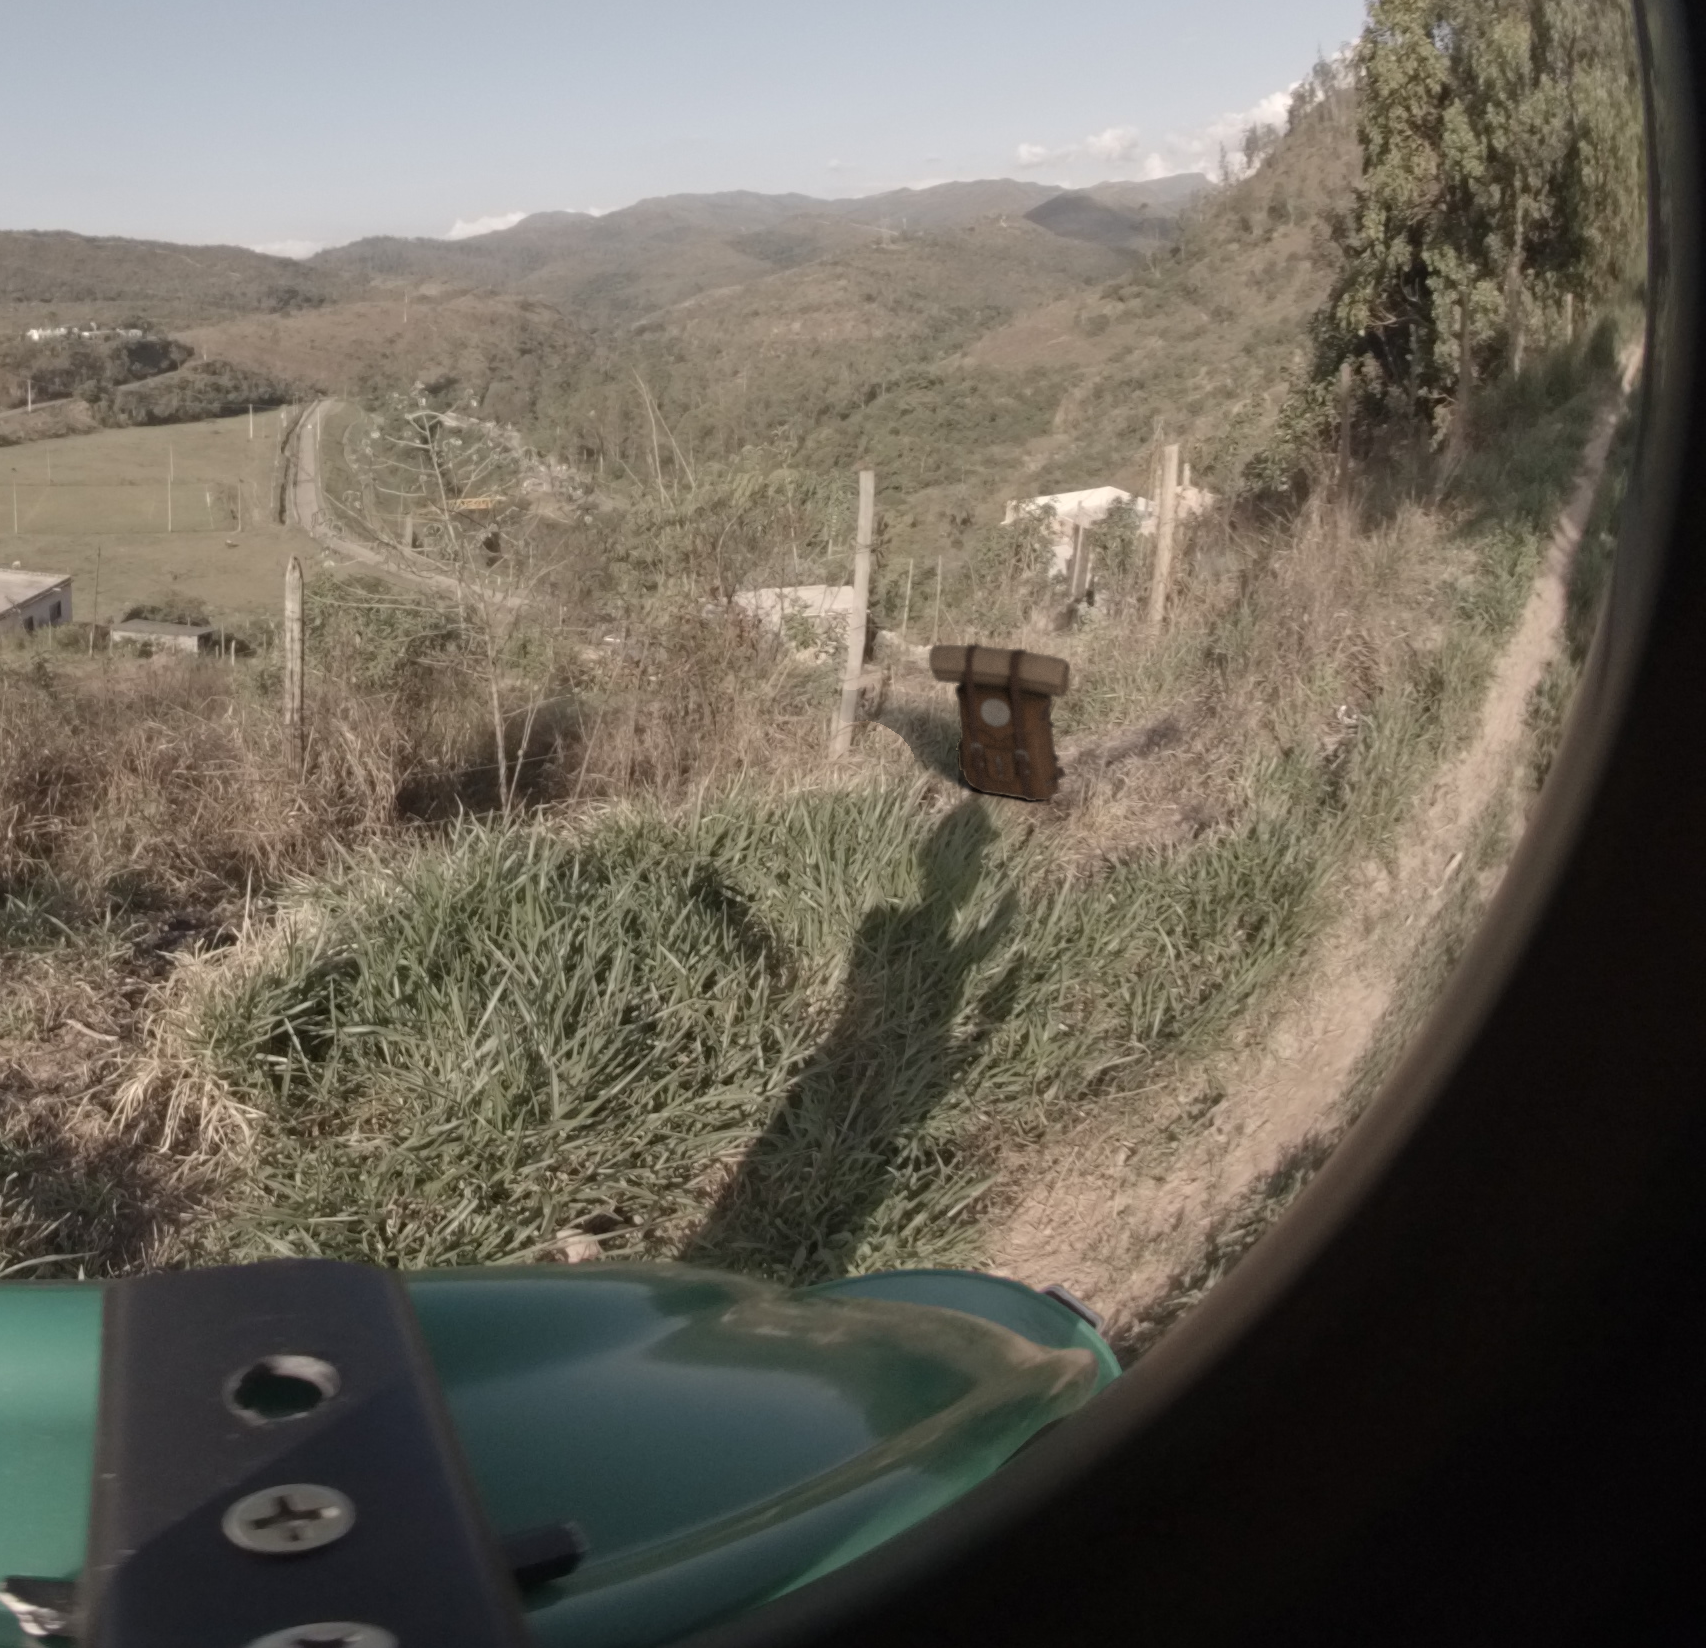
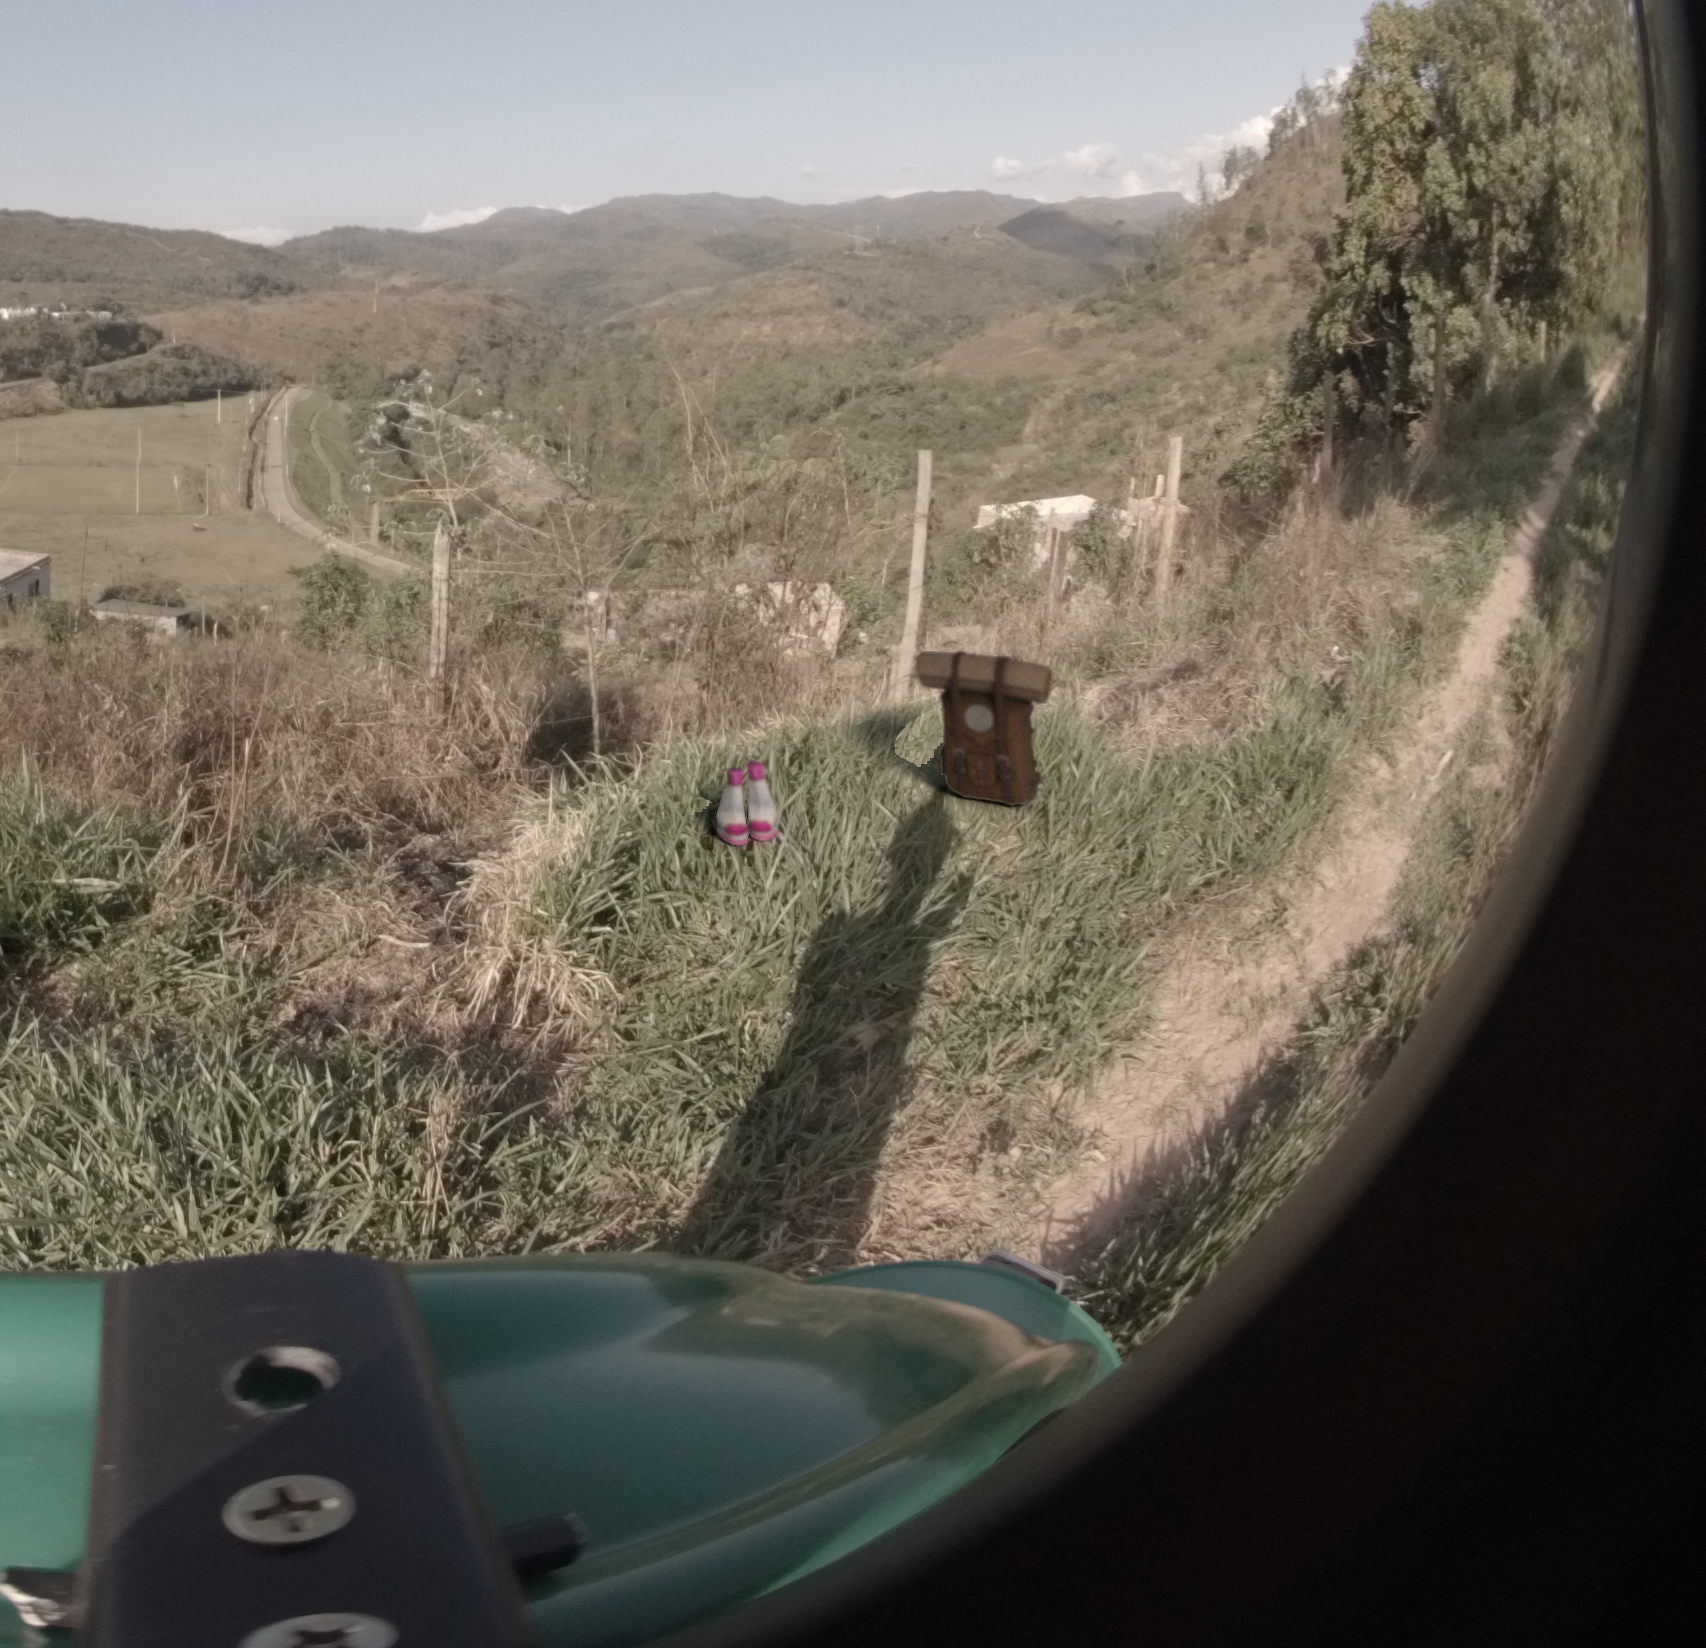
boots: none [725,758,791,845] -> present [716,760,779,845]

